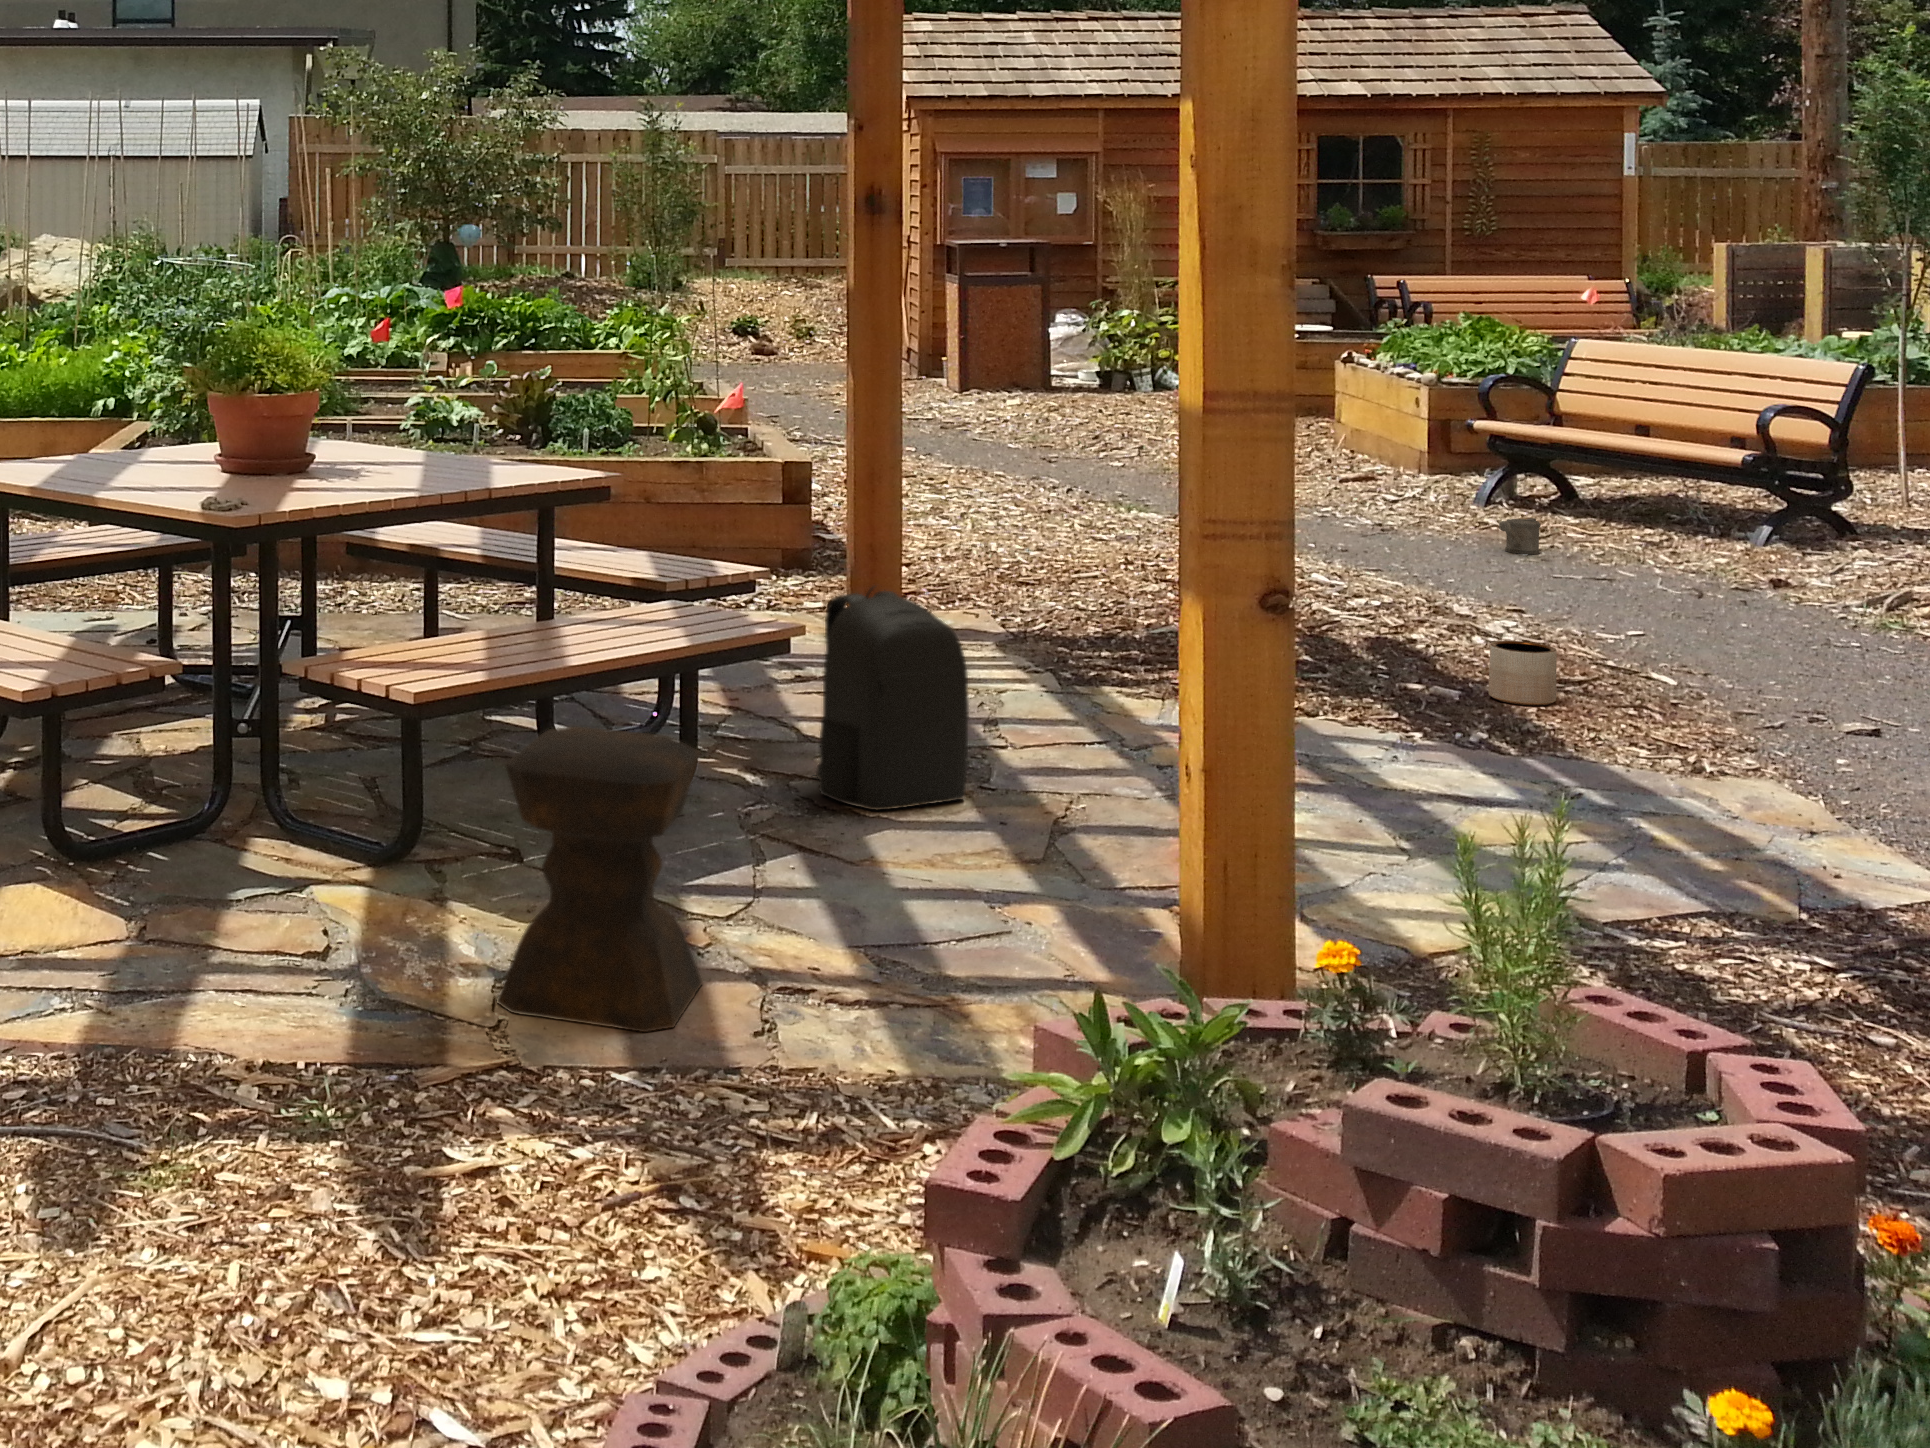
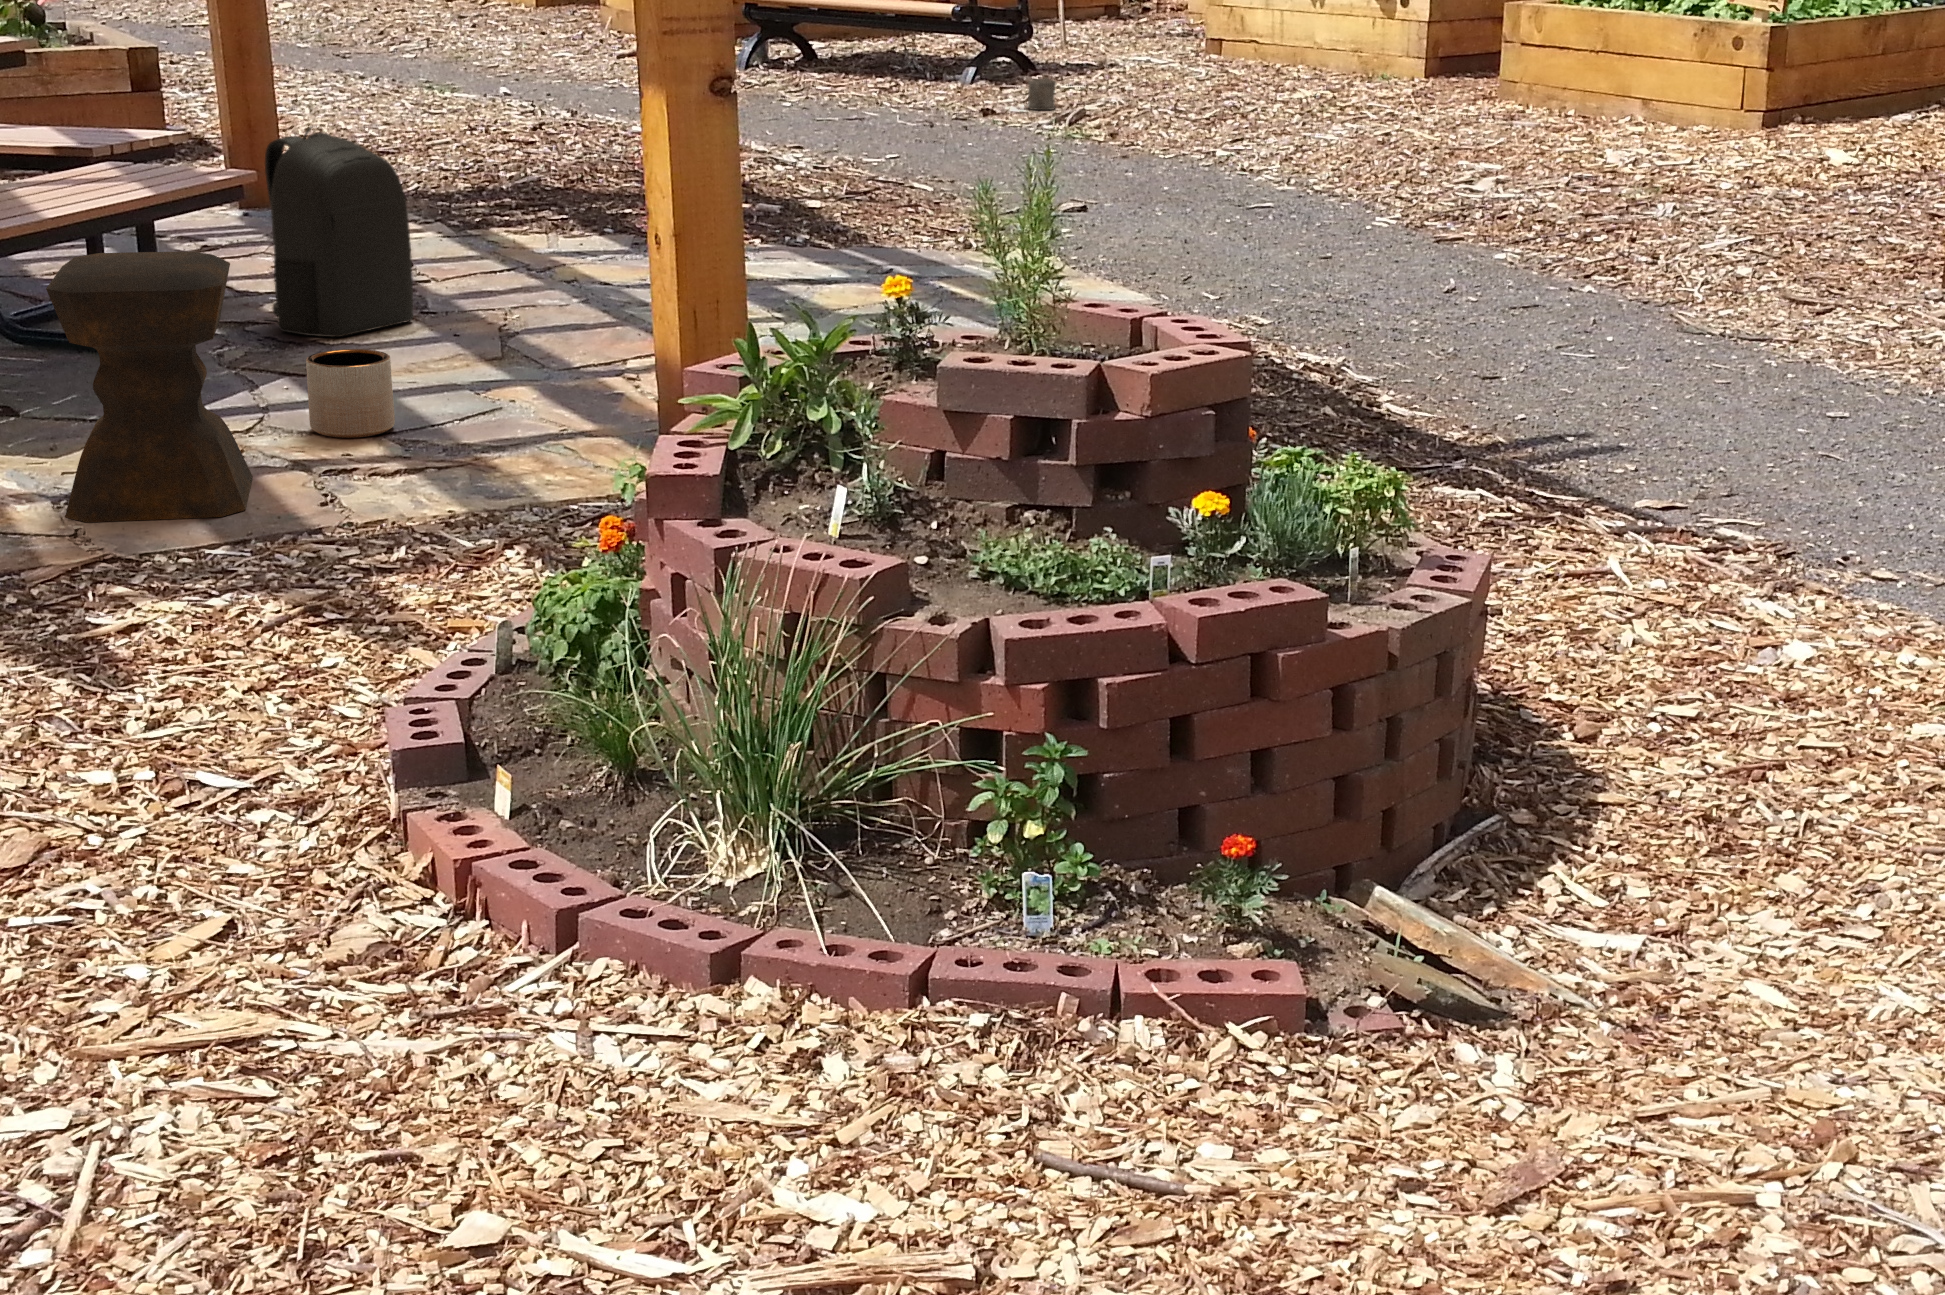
watering can: present [1499,518,1540,554] -> present [1028,78,1057,110]
planter: present [1488,641,1557,706] -> present [306,349,395,438]

